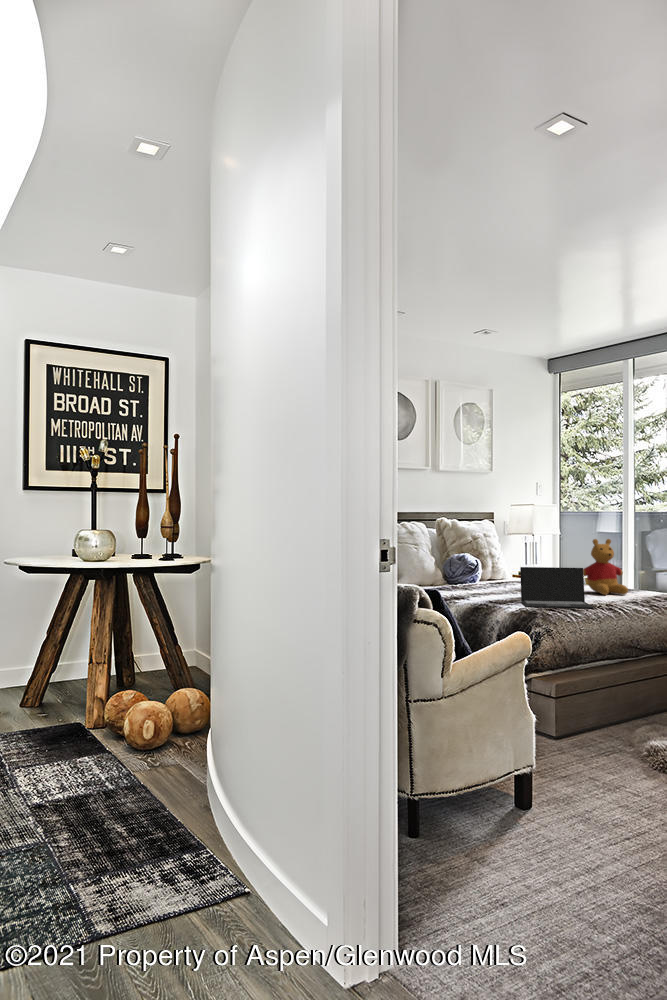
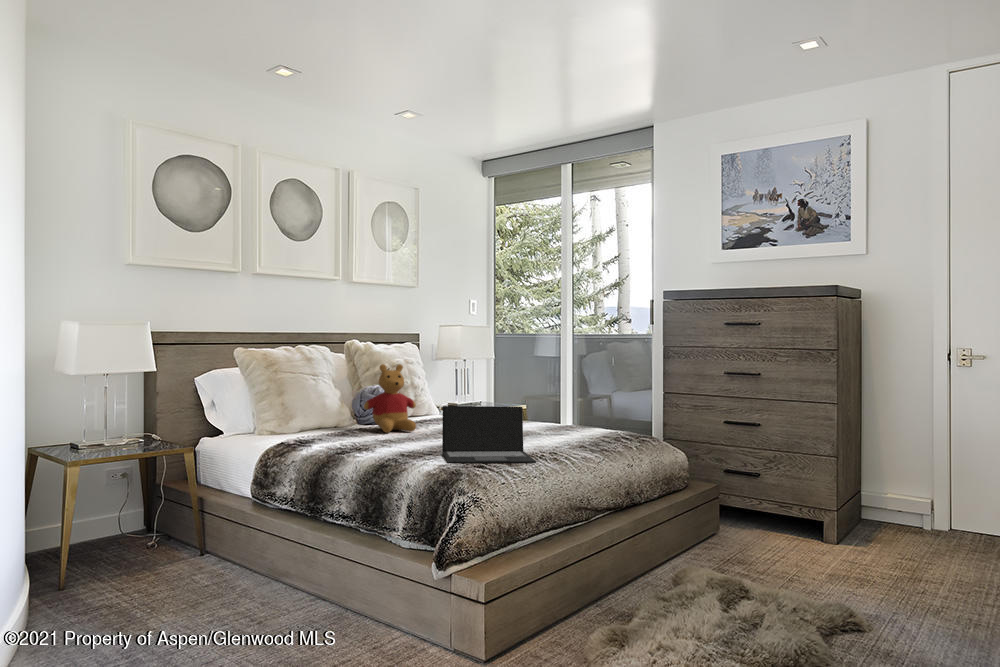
stuffed bear: present [583,539,628,595] -> present [364,364,416,433]

